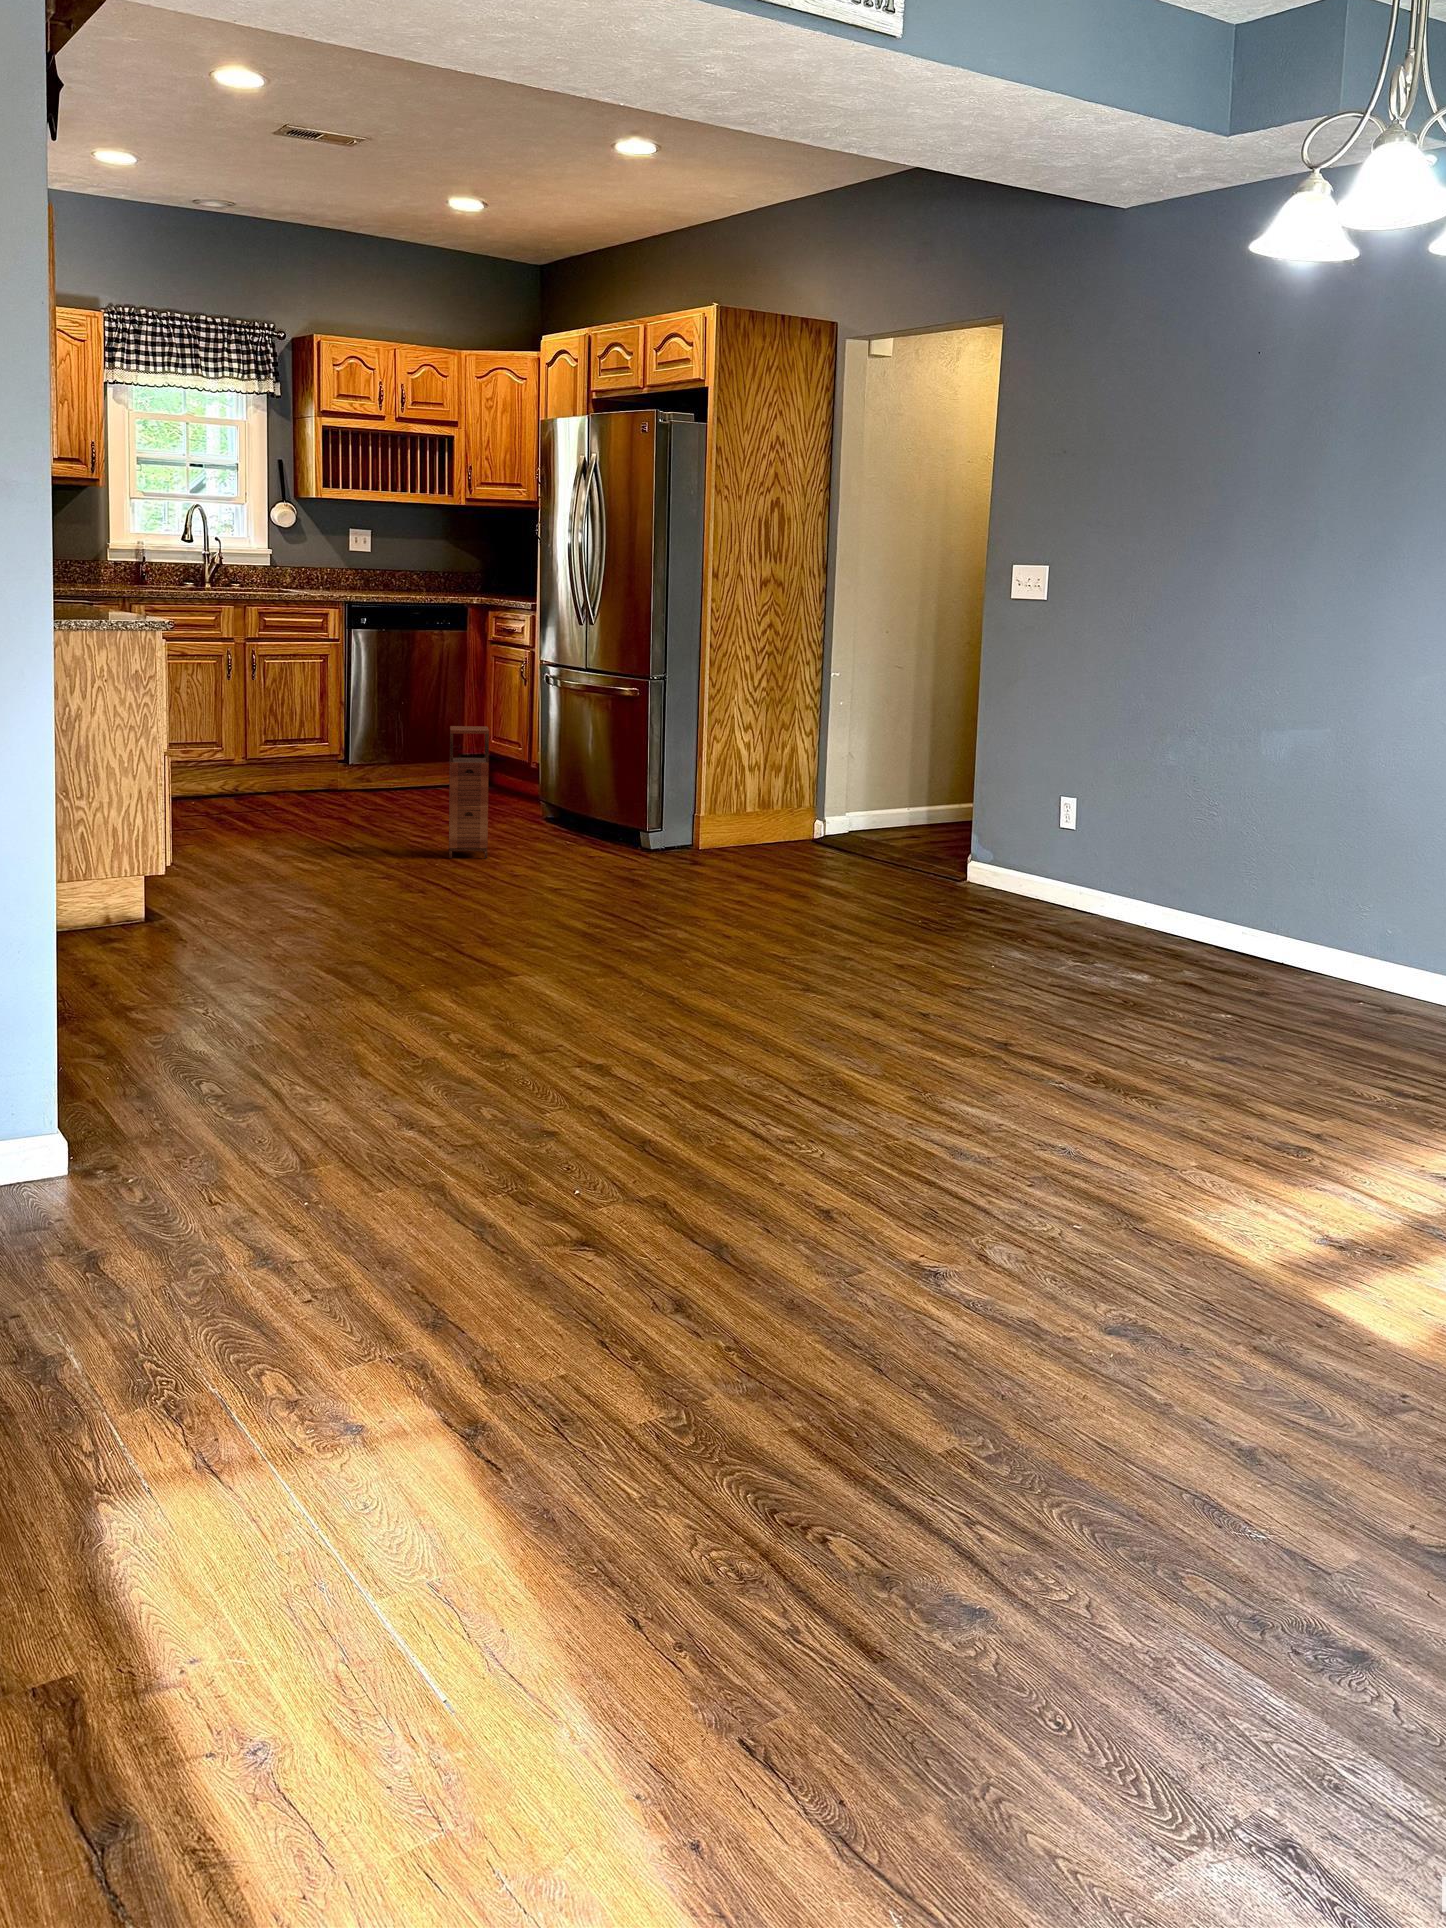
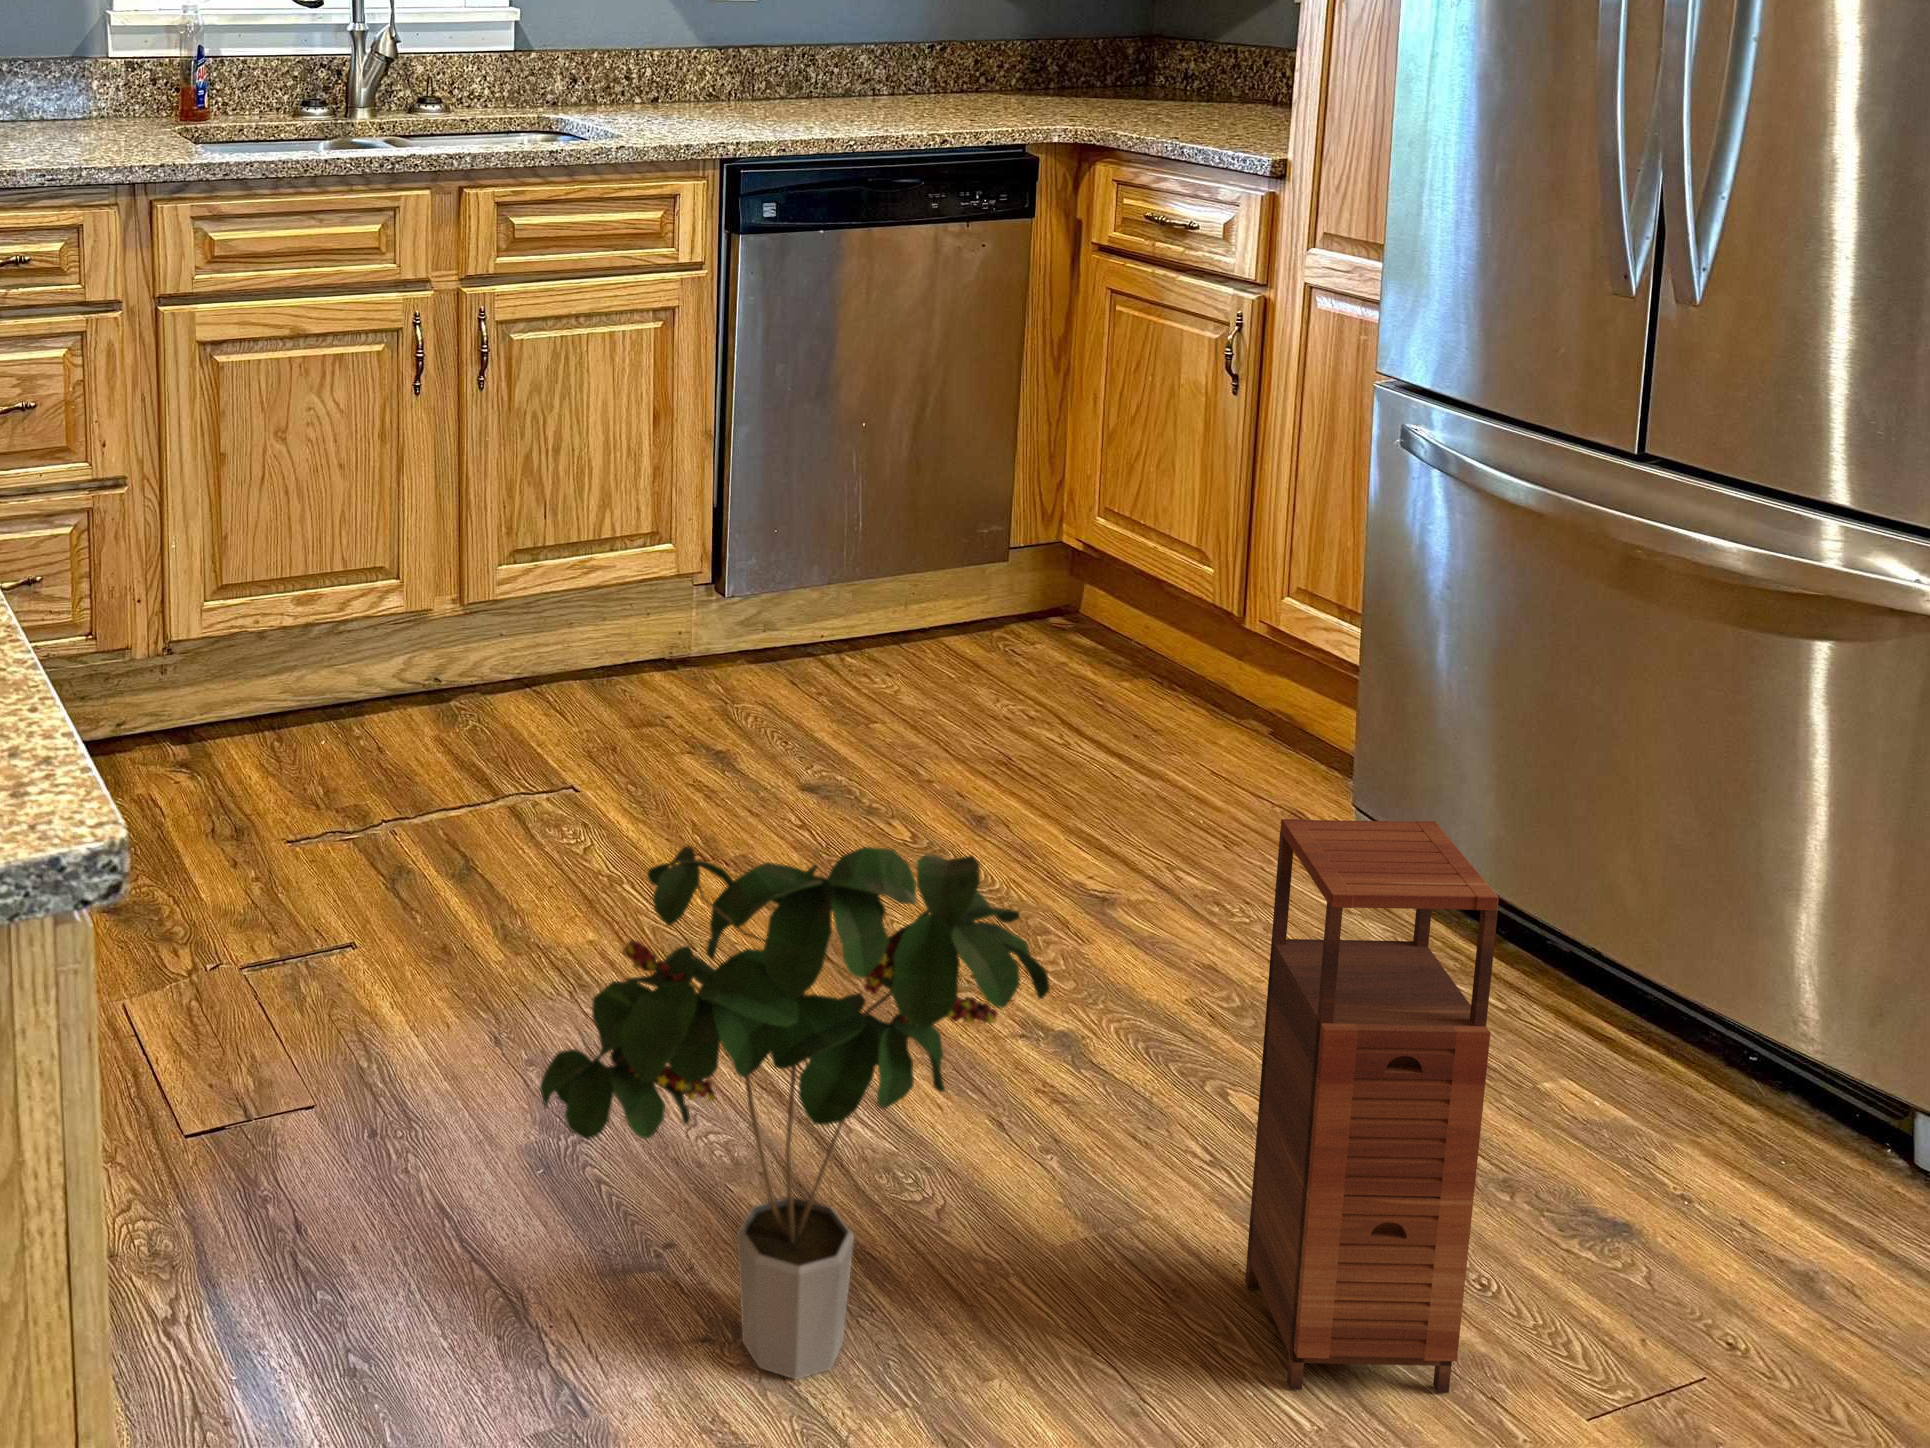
potted plant: none [262,726,389,858] -> present [540,846,1050,1380]

